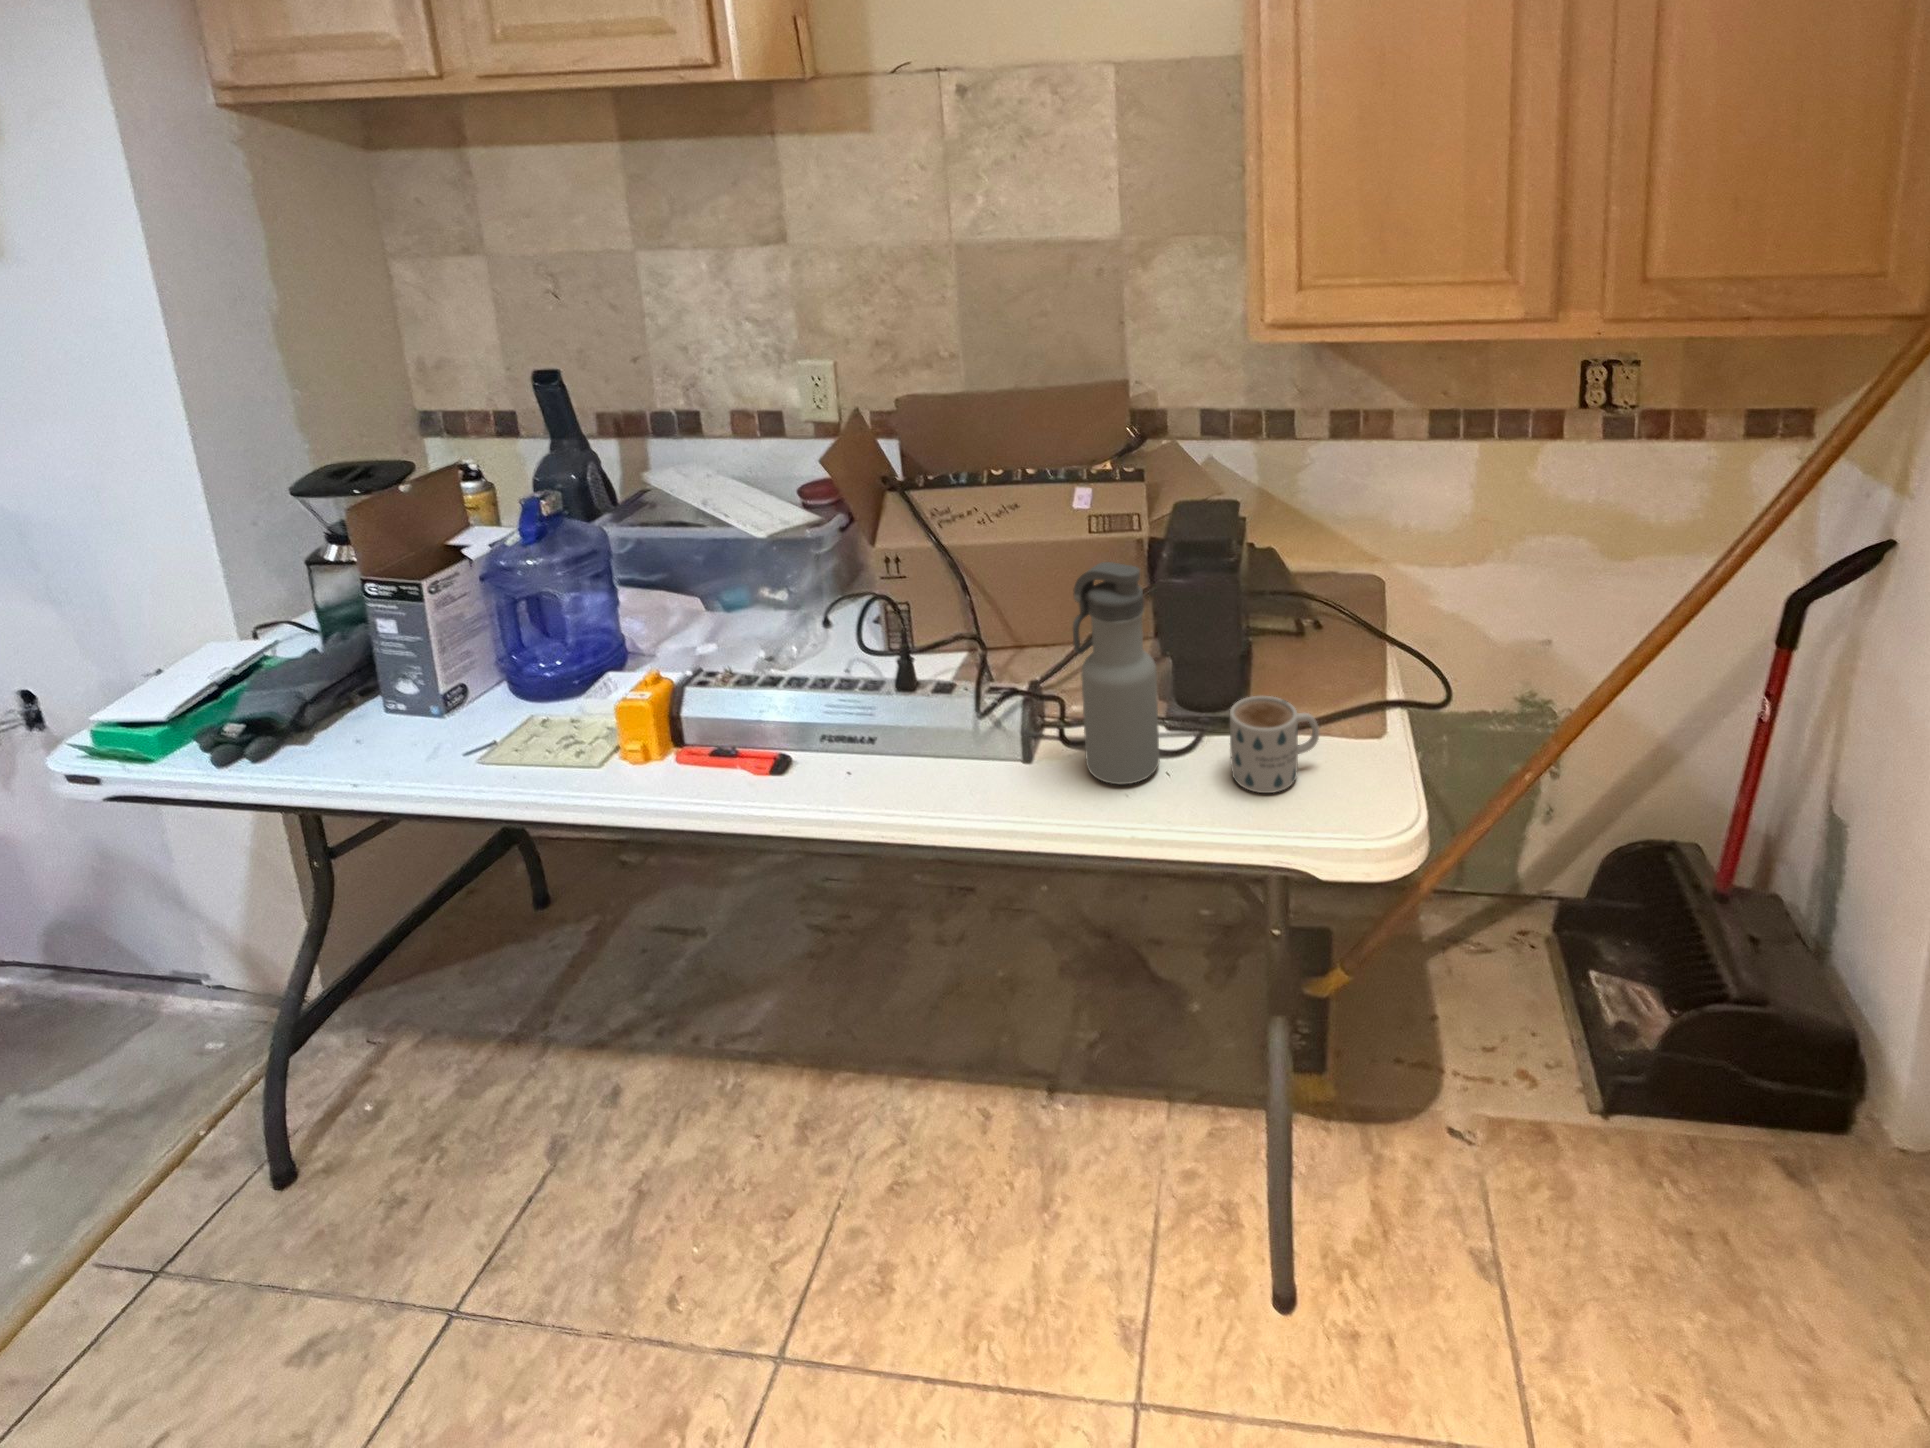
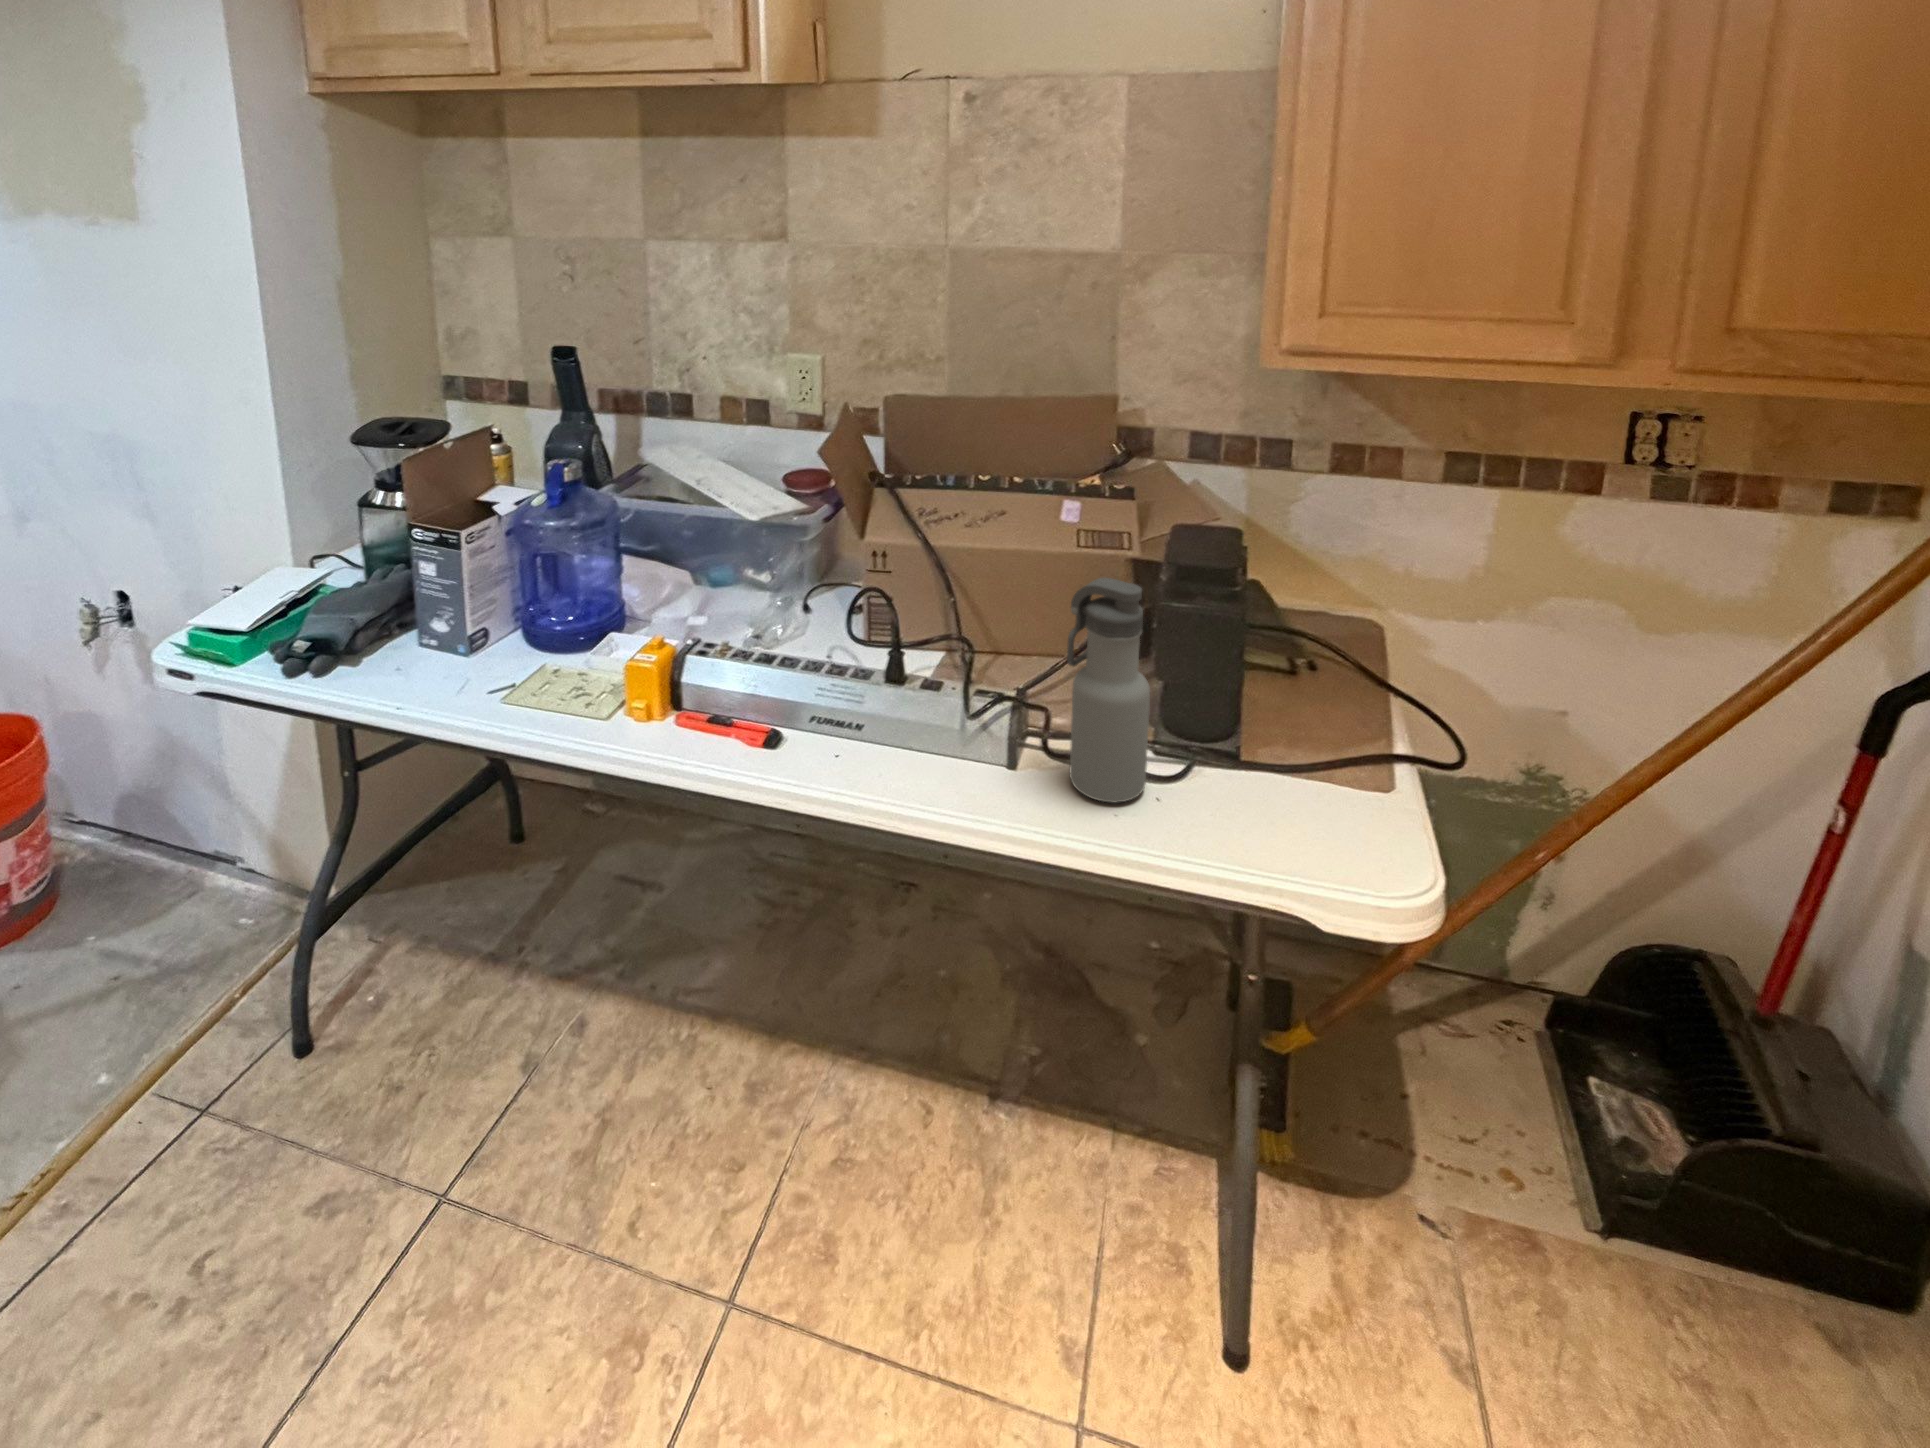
mug: present [1230,696,1320,793] -> none [1222,731,1320,832]

